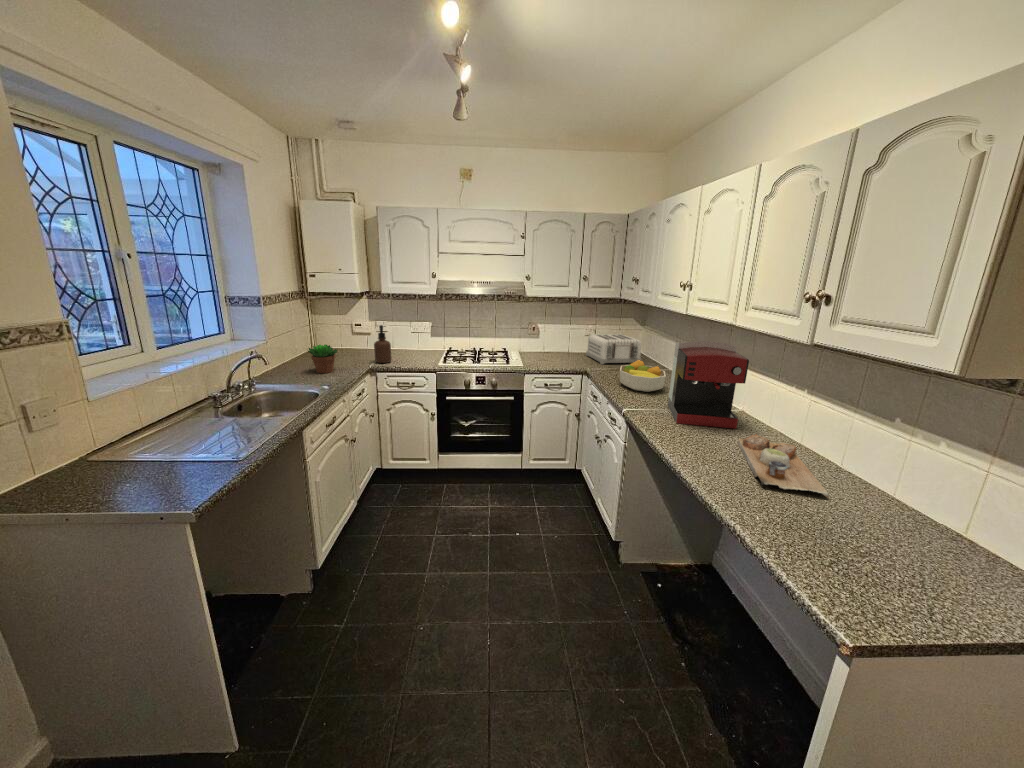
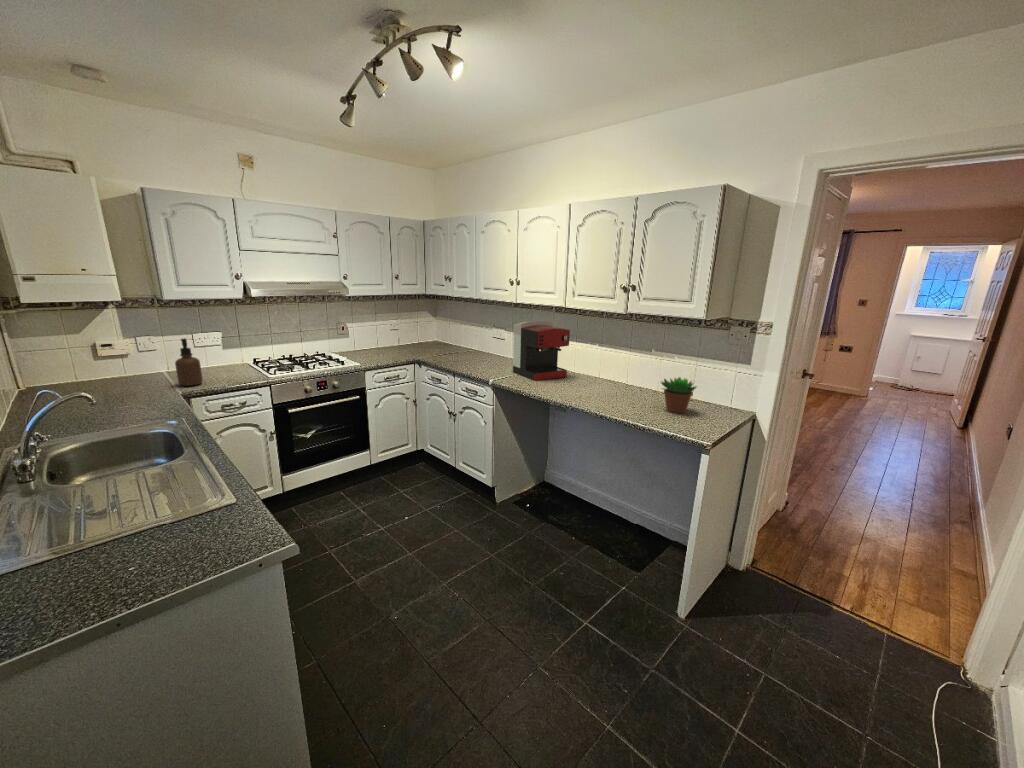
toaster: present [586,334,642,364] -> none [396,326,450,354]
succulent plant: present [307,344,337,373] -> present [661,377,696,413]
fruit bowl: present [620,360,666,392] -> none [457,343,499,367]
cutting board: present [738,434,829,498] -> none [577,376,642,398]

